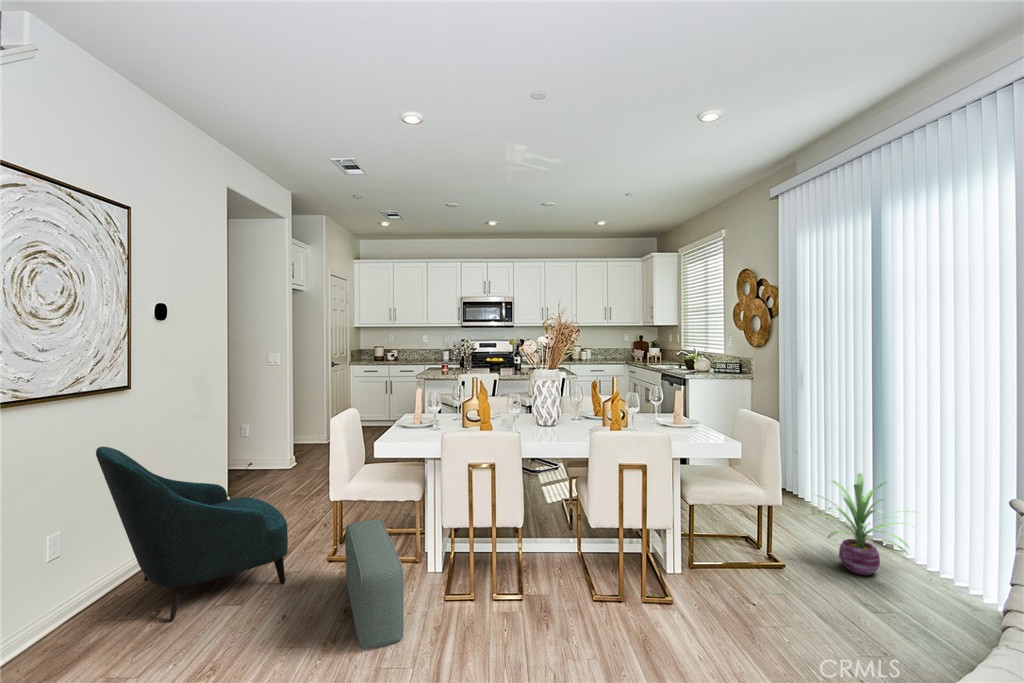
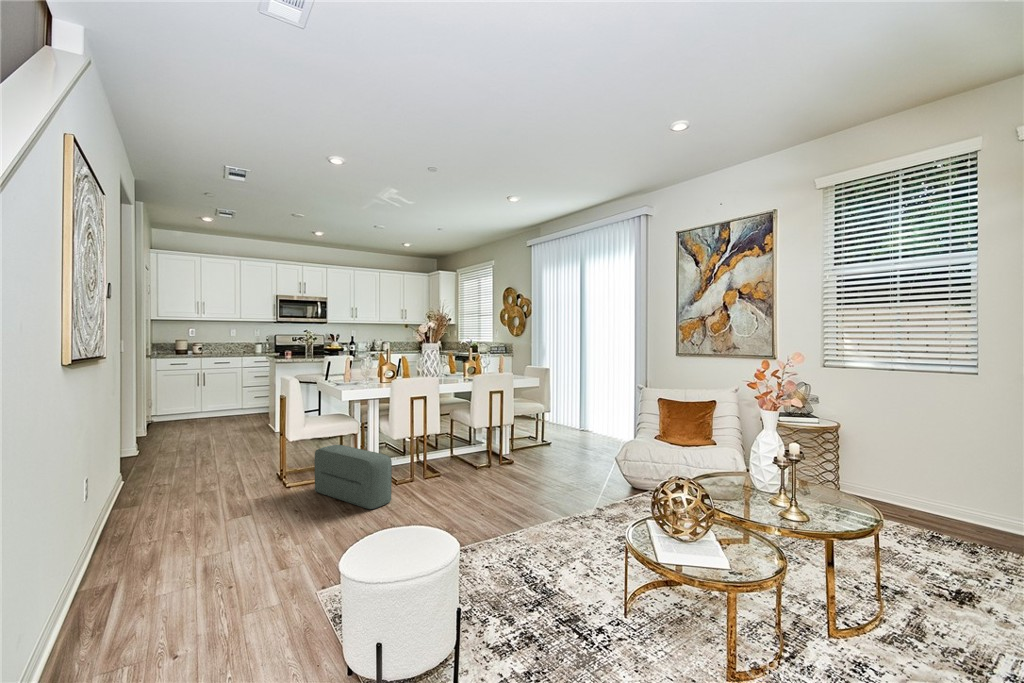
armchair: present [96,447,288,622] -> none [92,403,265,534]
decorative plant: present [807,473,916,575] -> none [558,394,606,441]

